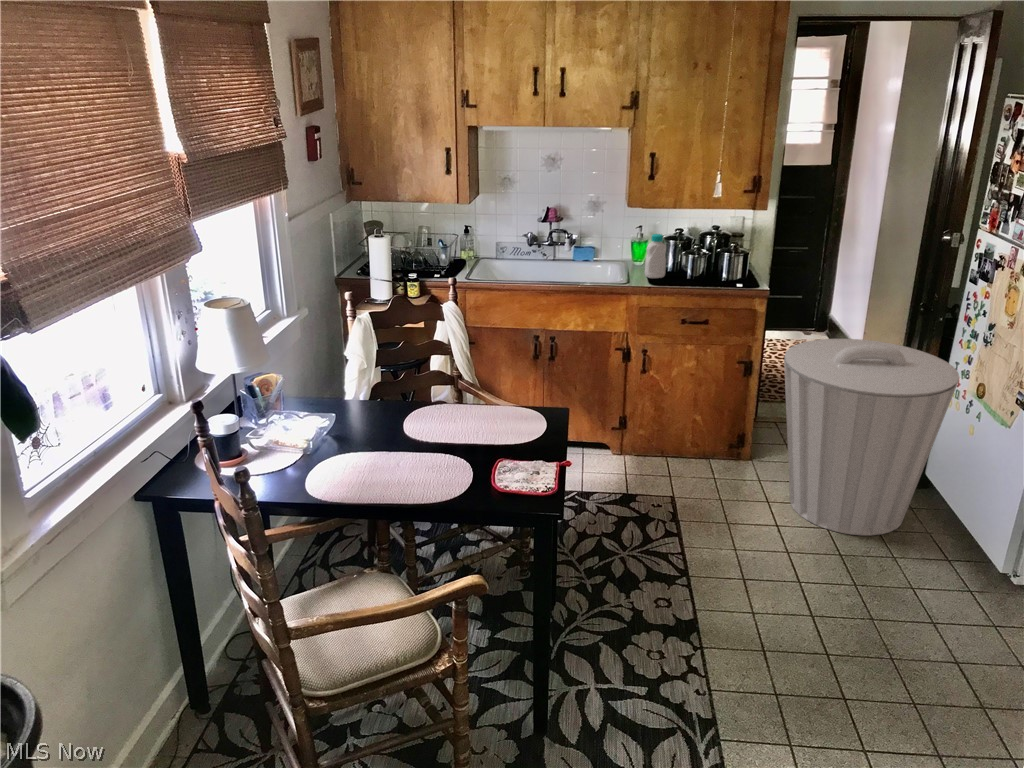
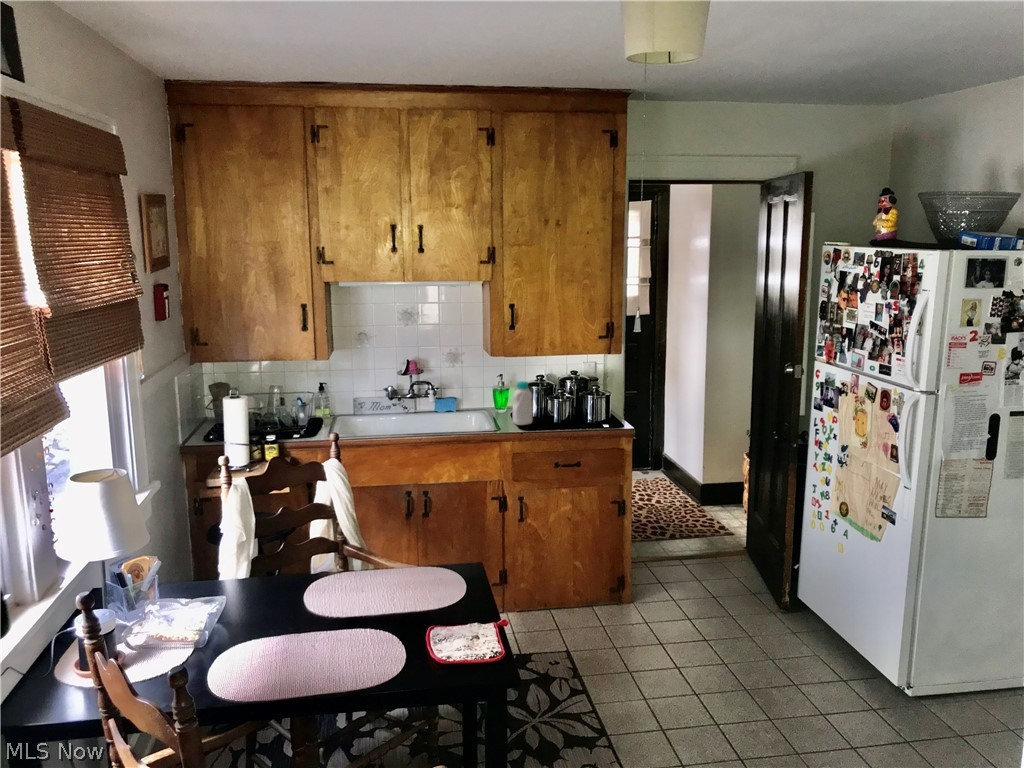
trash can: present [784,339,959,535] -> none [662,470,826,667]

